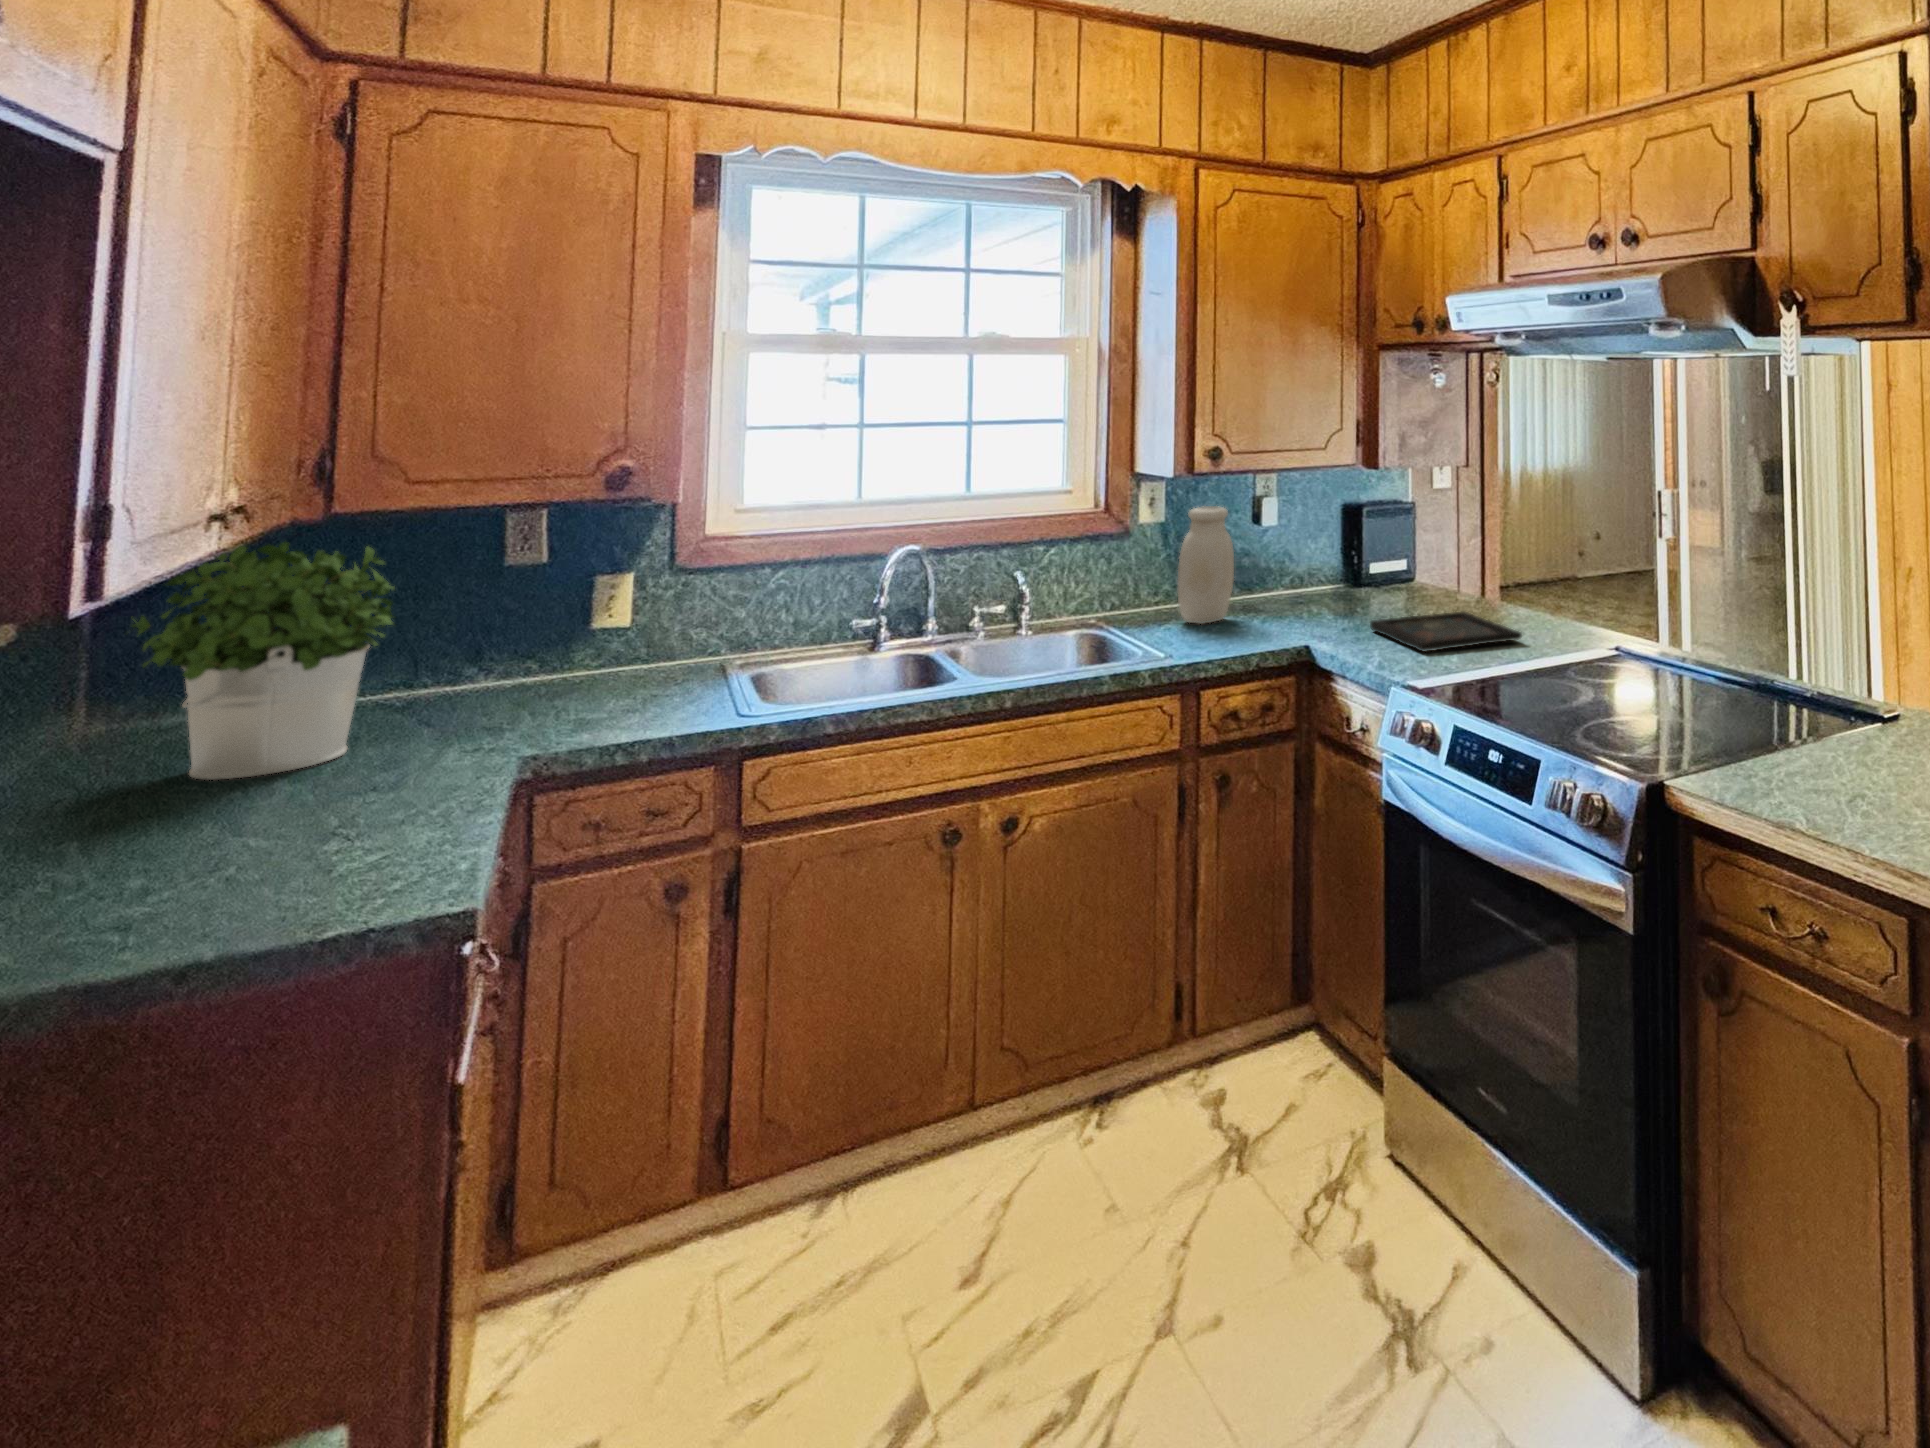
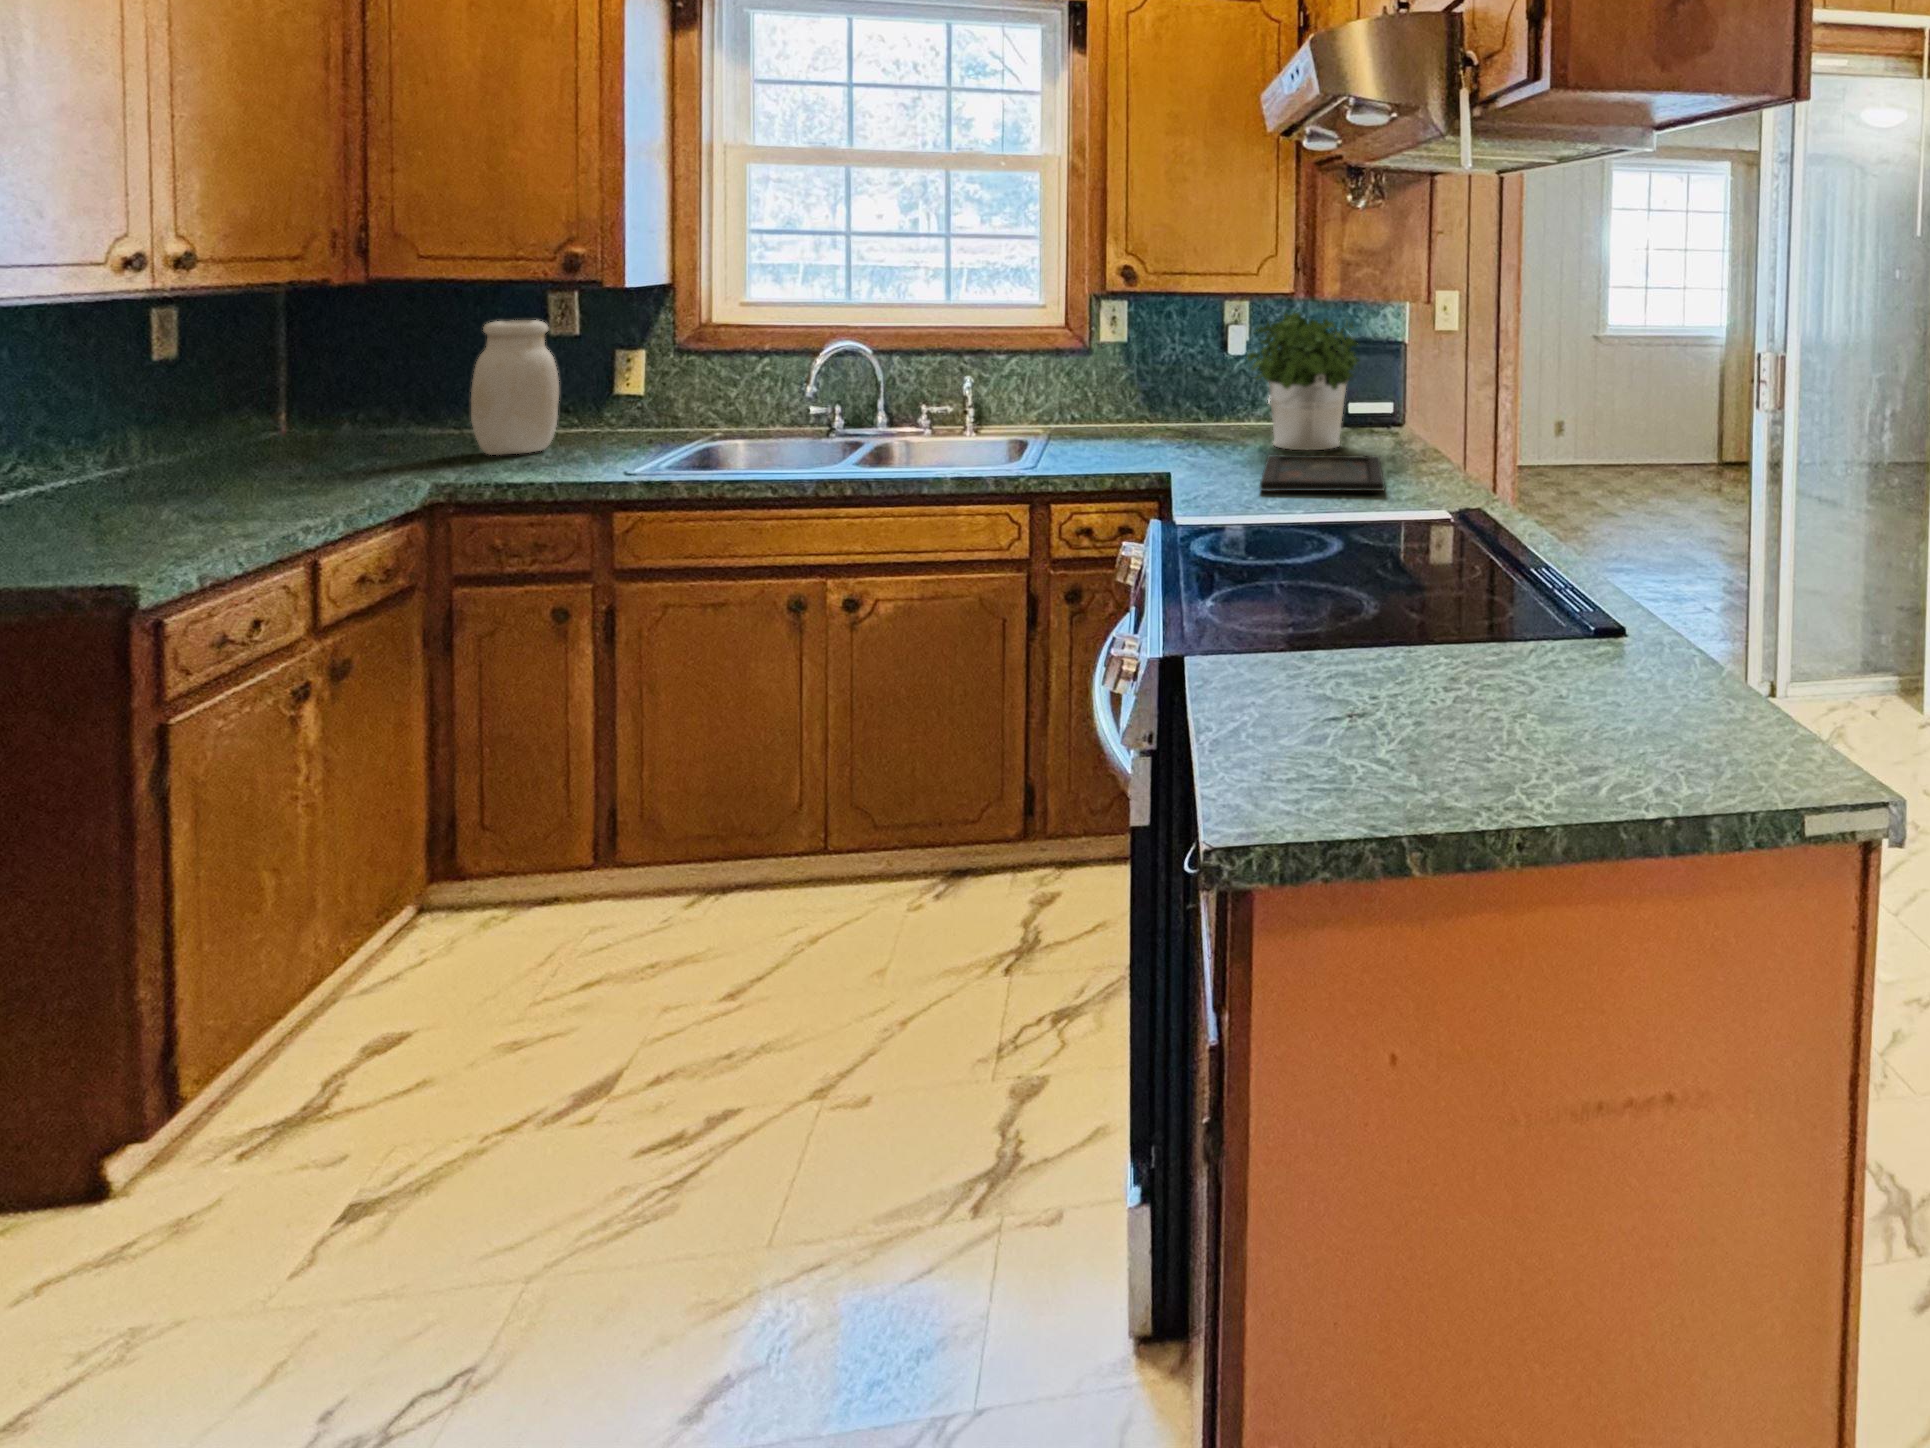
jar: present [1178,506,1234,624] -> present [471,320,559,455]
potted plant: present [131,542,394,780] -> present [1248,313,1359,450]

